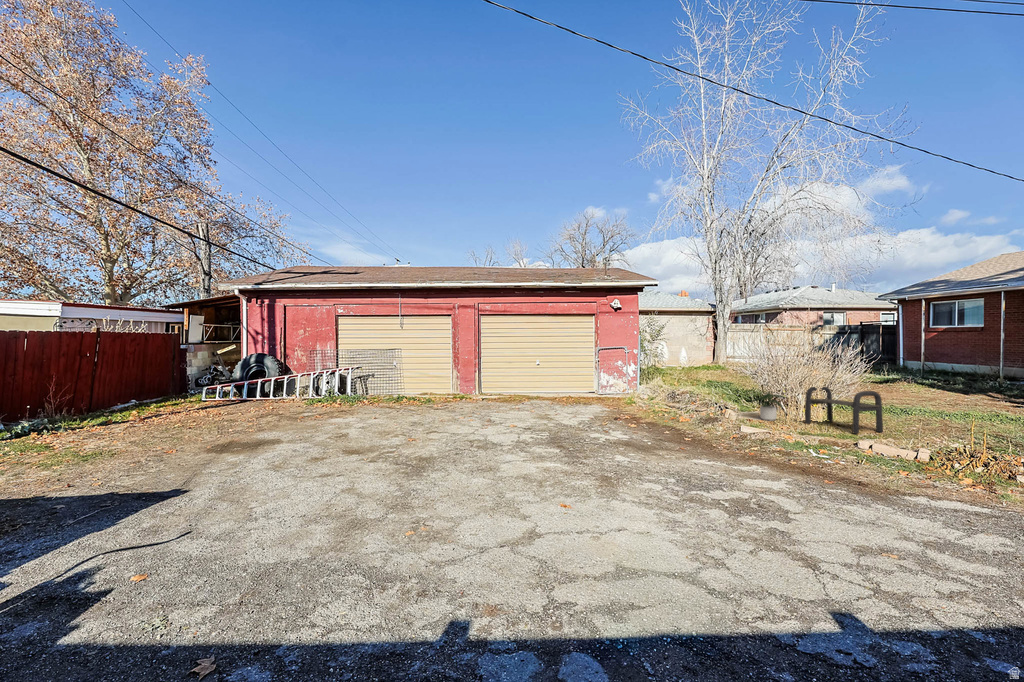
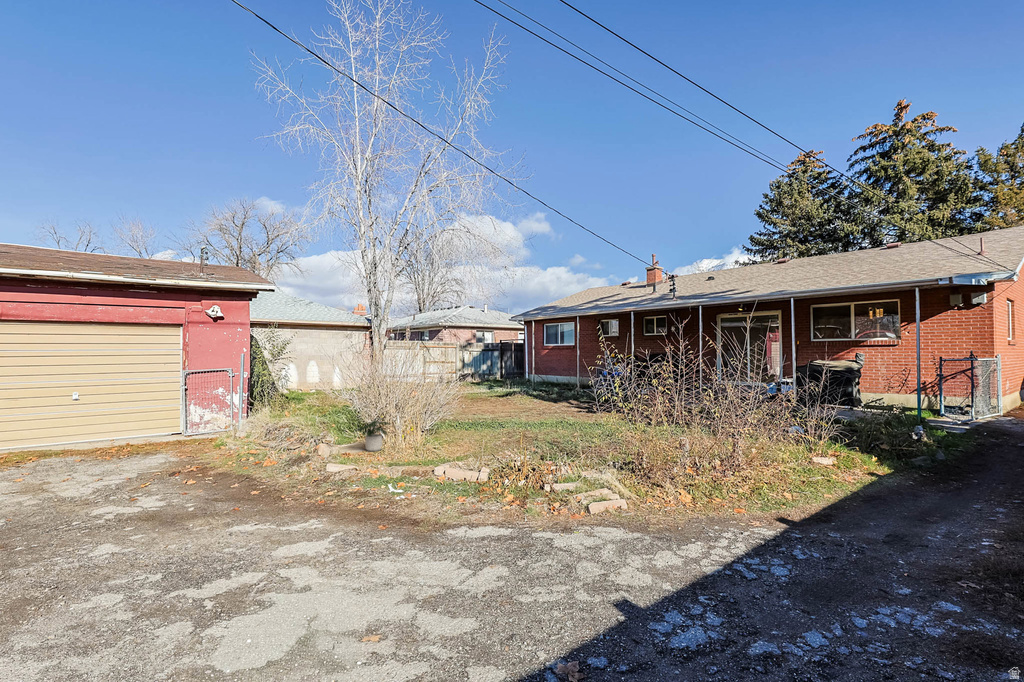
bench: present [805,387,883,434] -> none [408,409,471,457]

